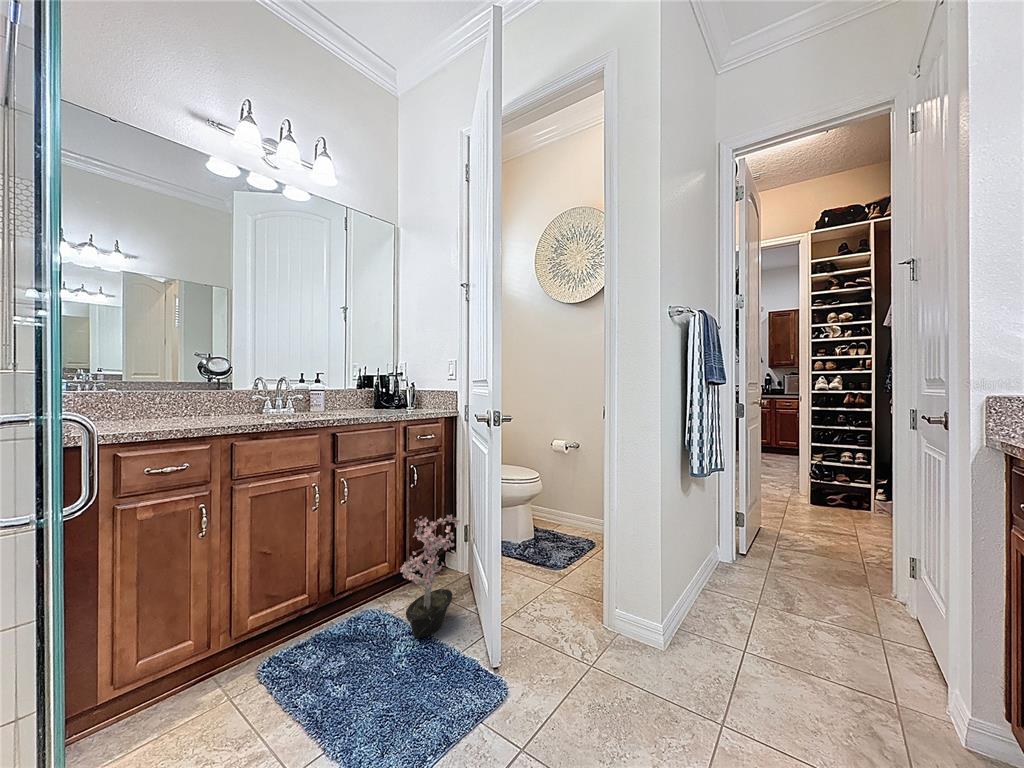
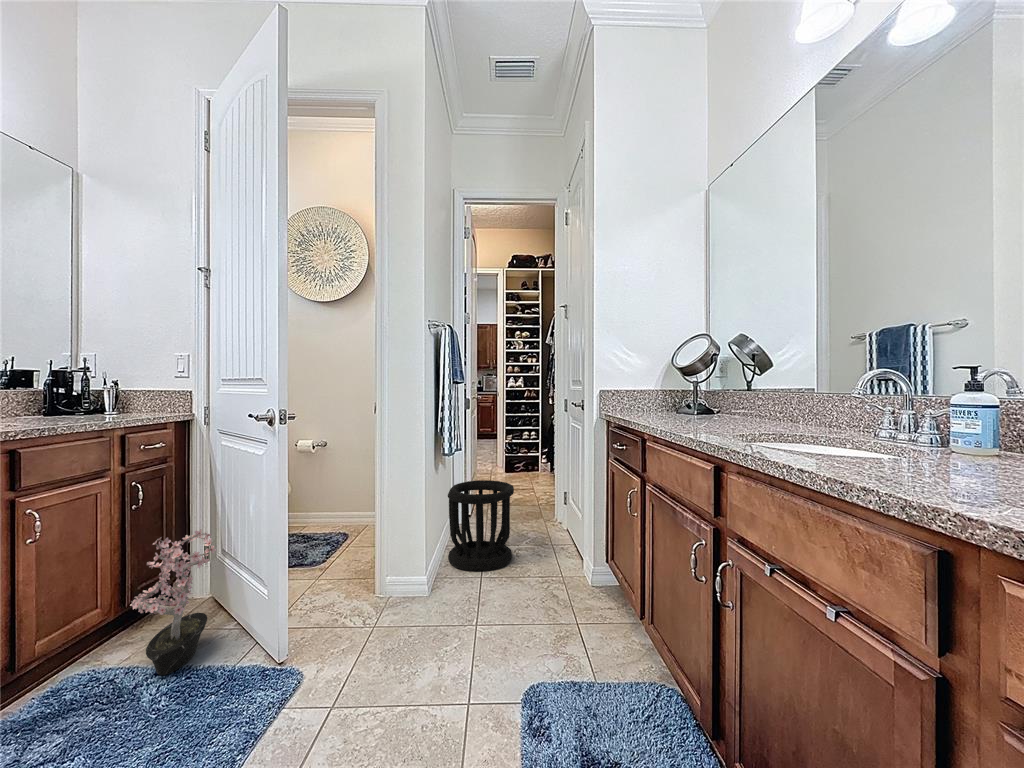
wastebasket: none [700,512,802,640] -> present [448,480,514,571]

